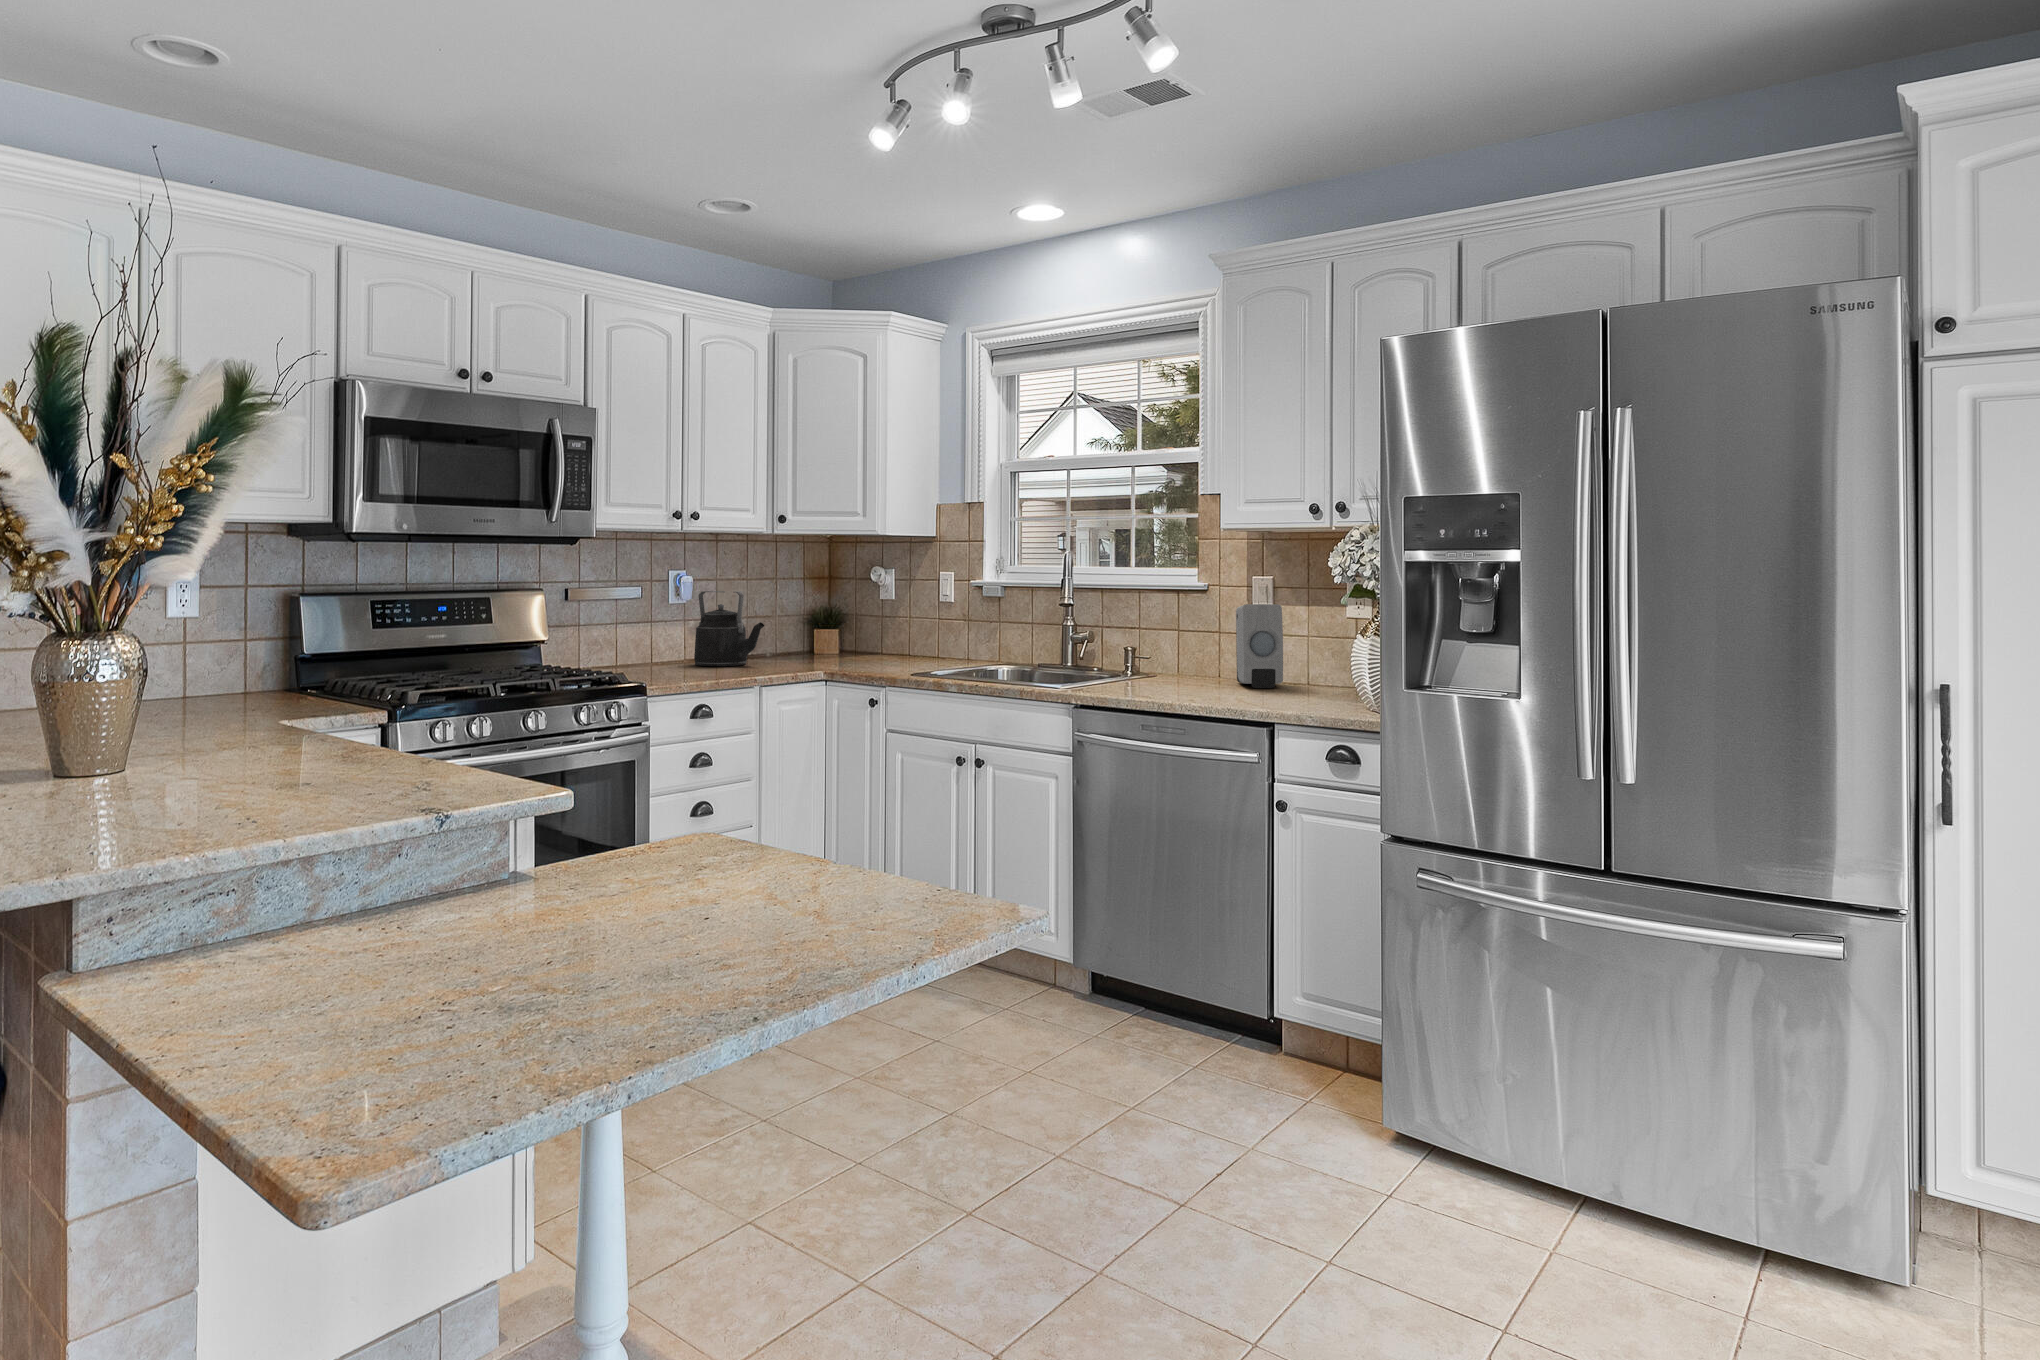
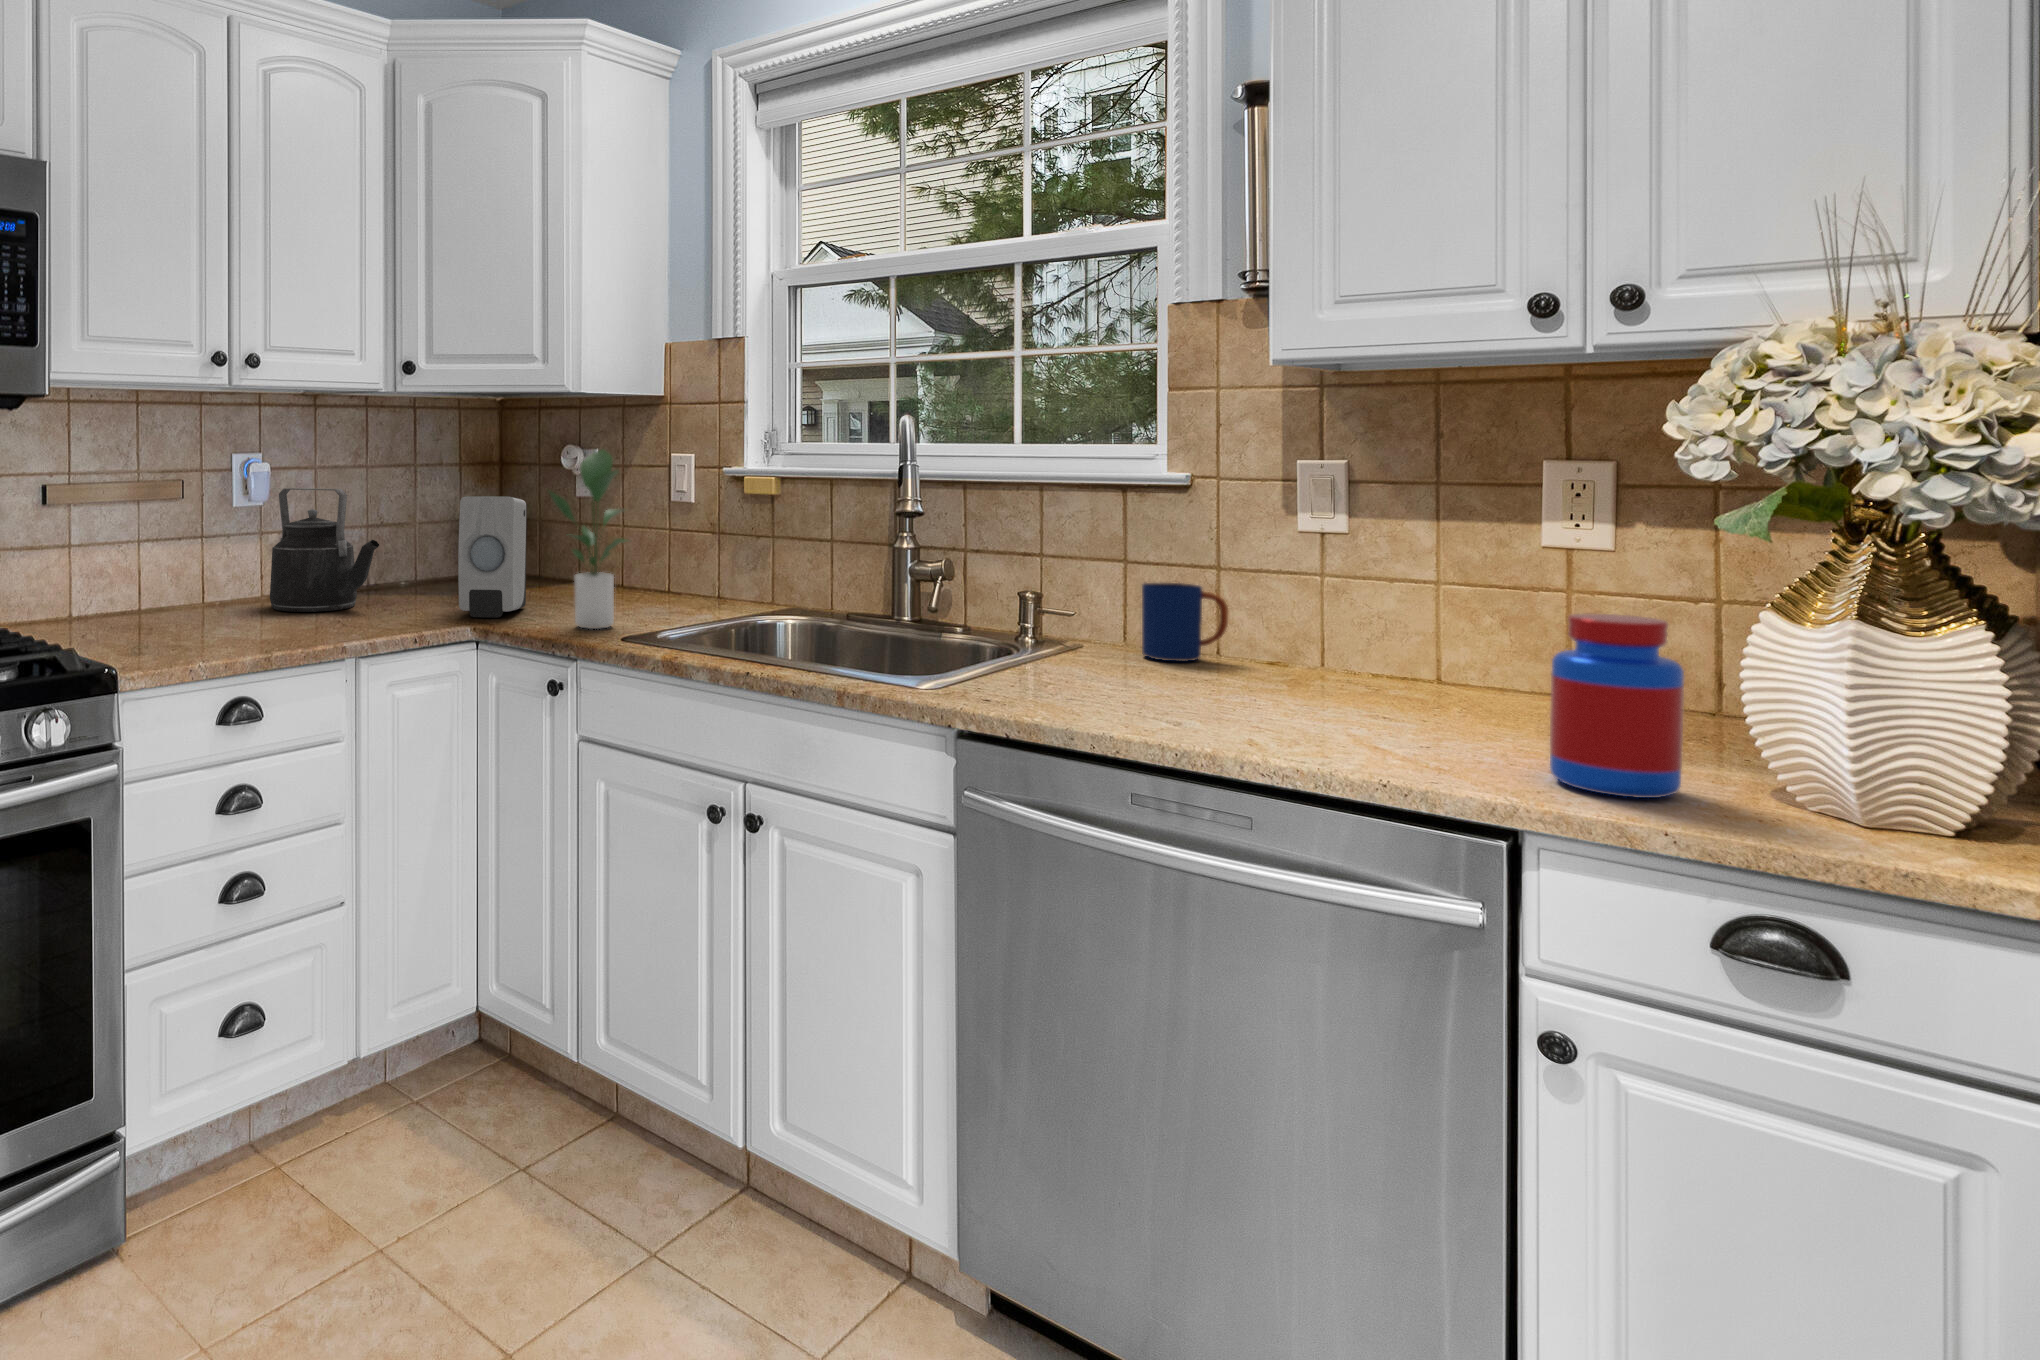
potted plant: none [867,568,917,672] -> present [549,449,627,629]
soap dispenser: present [1236,604,1283,688] -> present [458,496,527,618]
jar: none [1294,640,1336,711] -> present [1550,614,1684,798]
mug: none [1183,641,1223,680] -> present [1142,583,1228,661]

